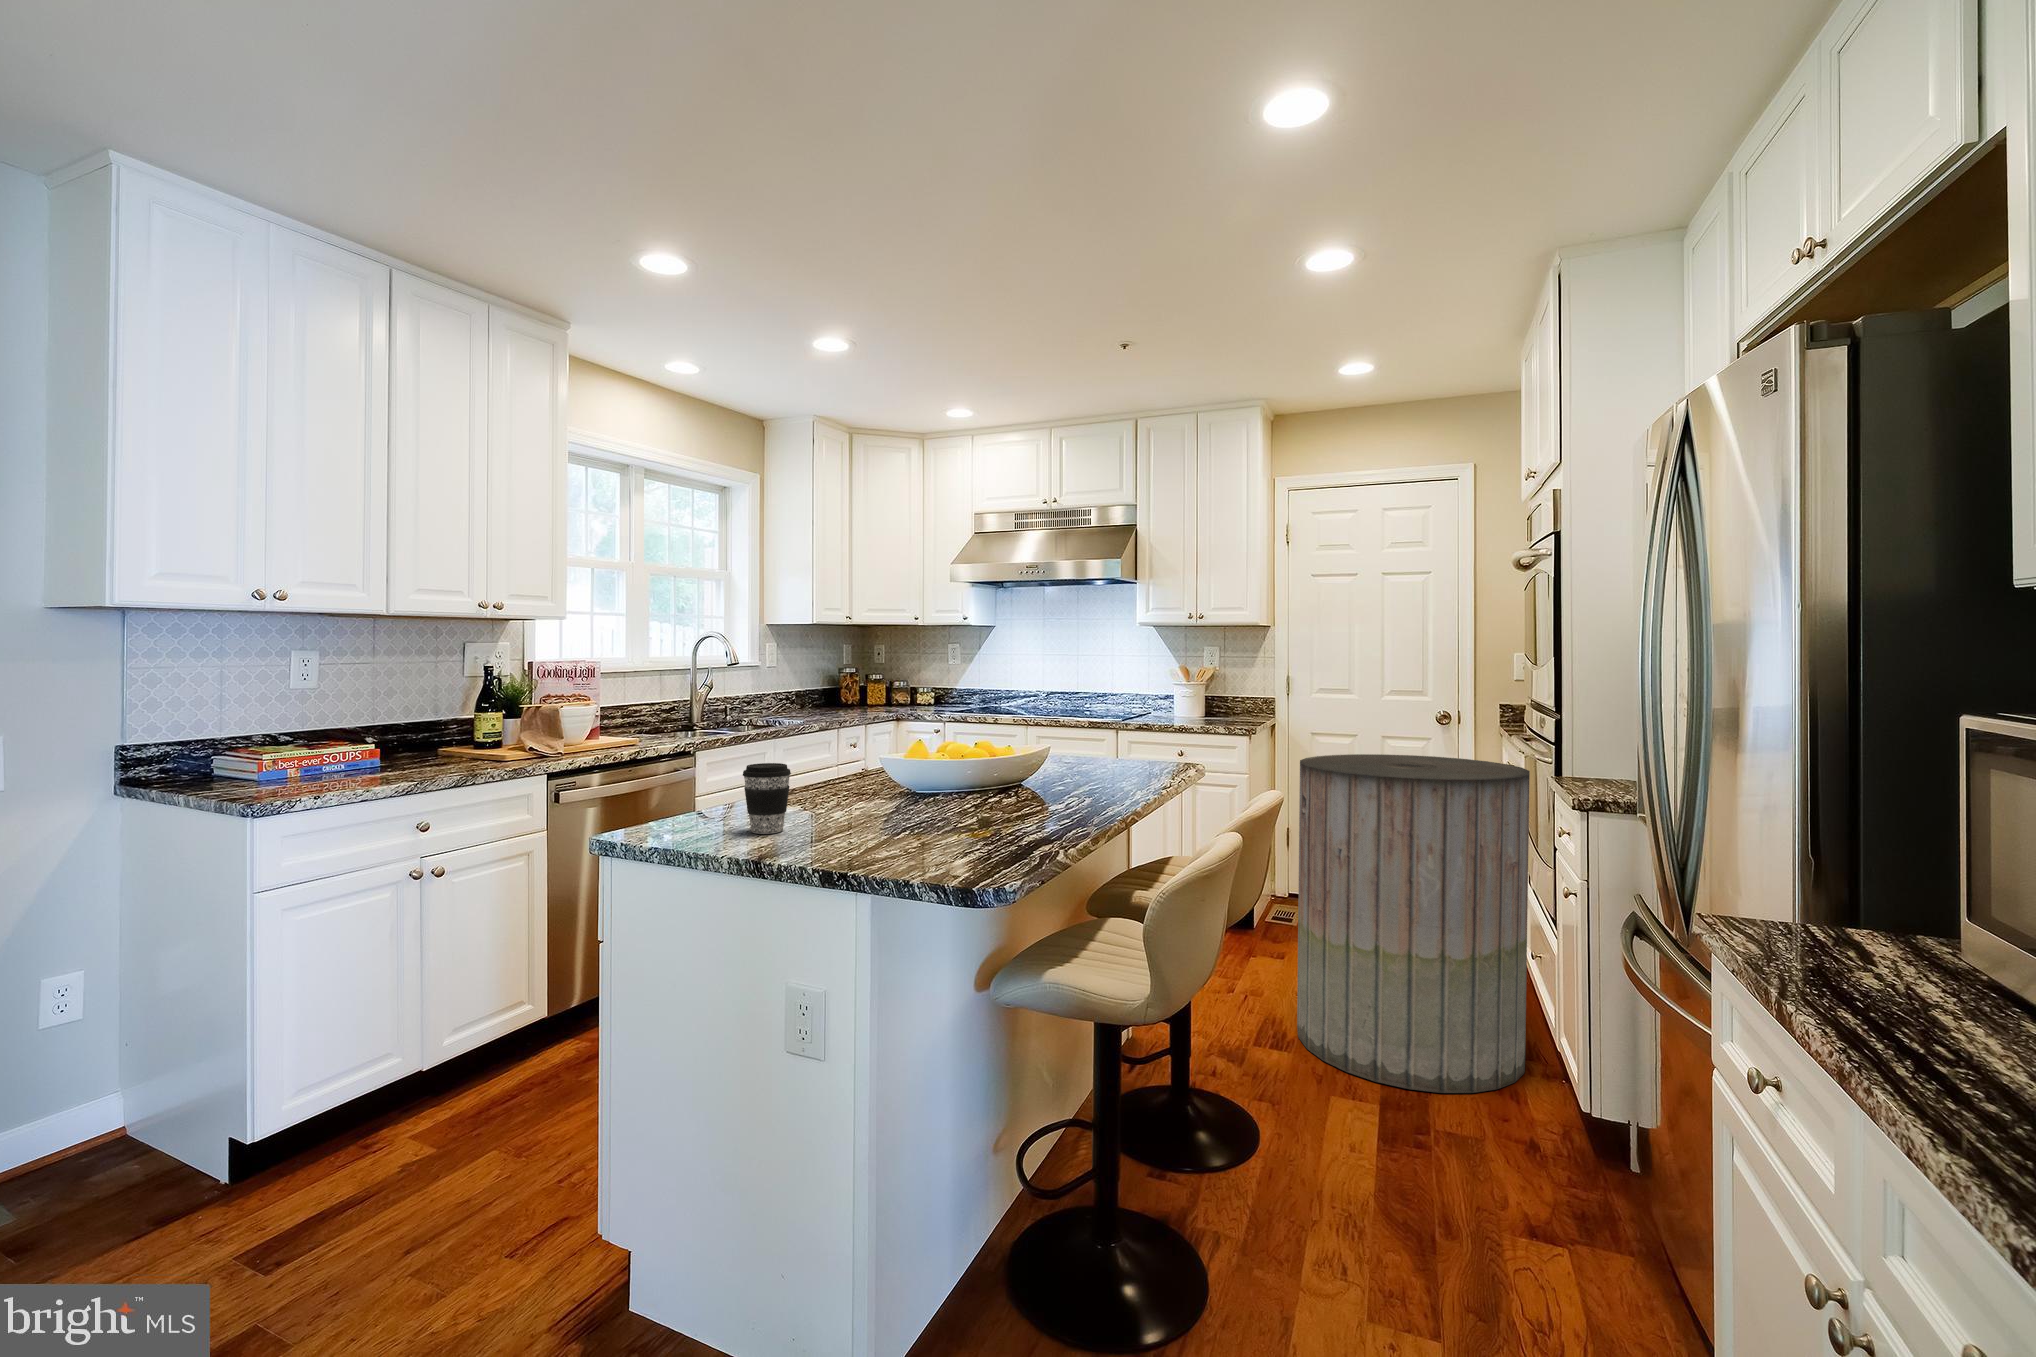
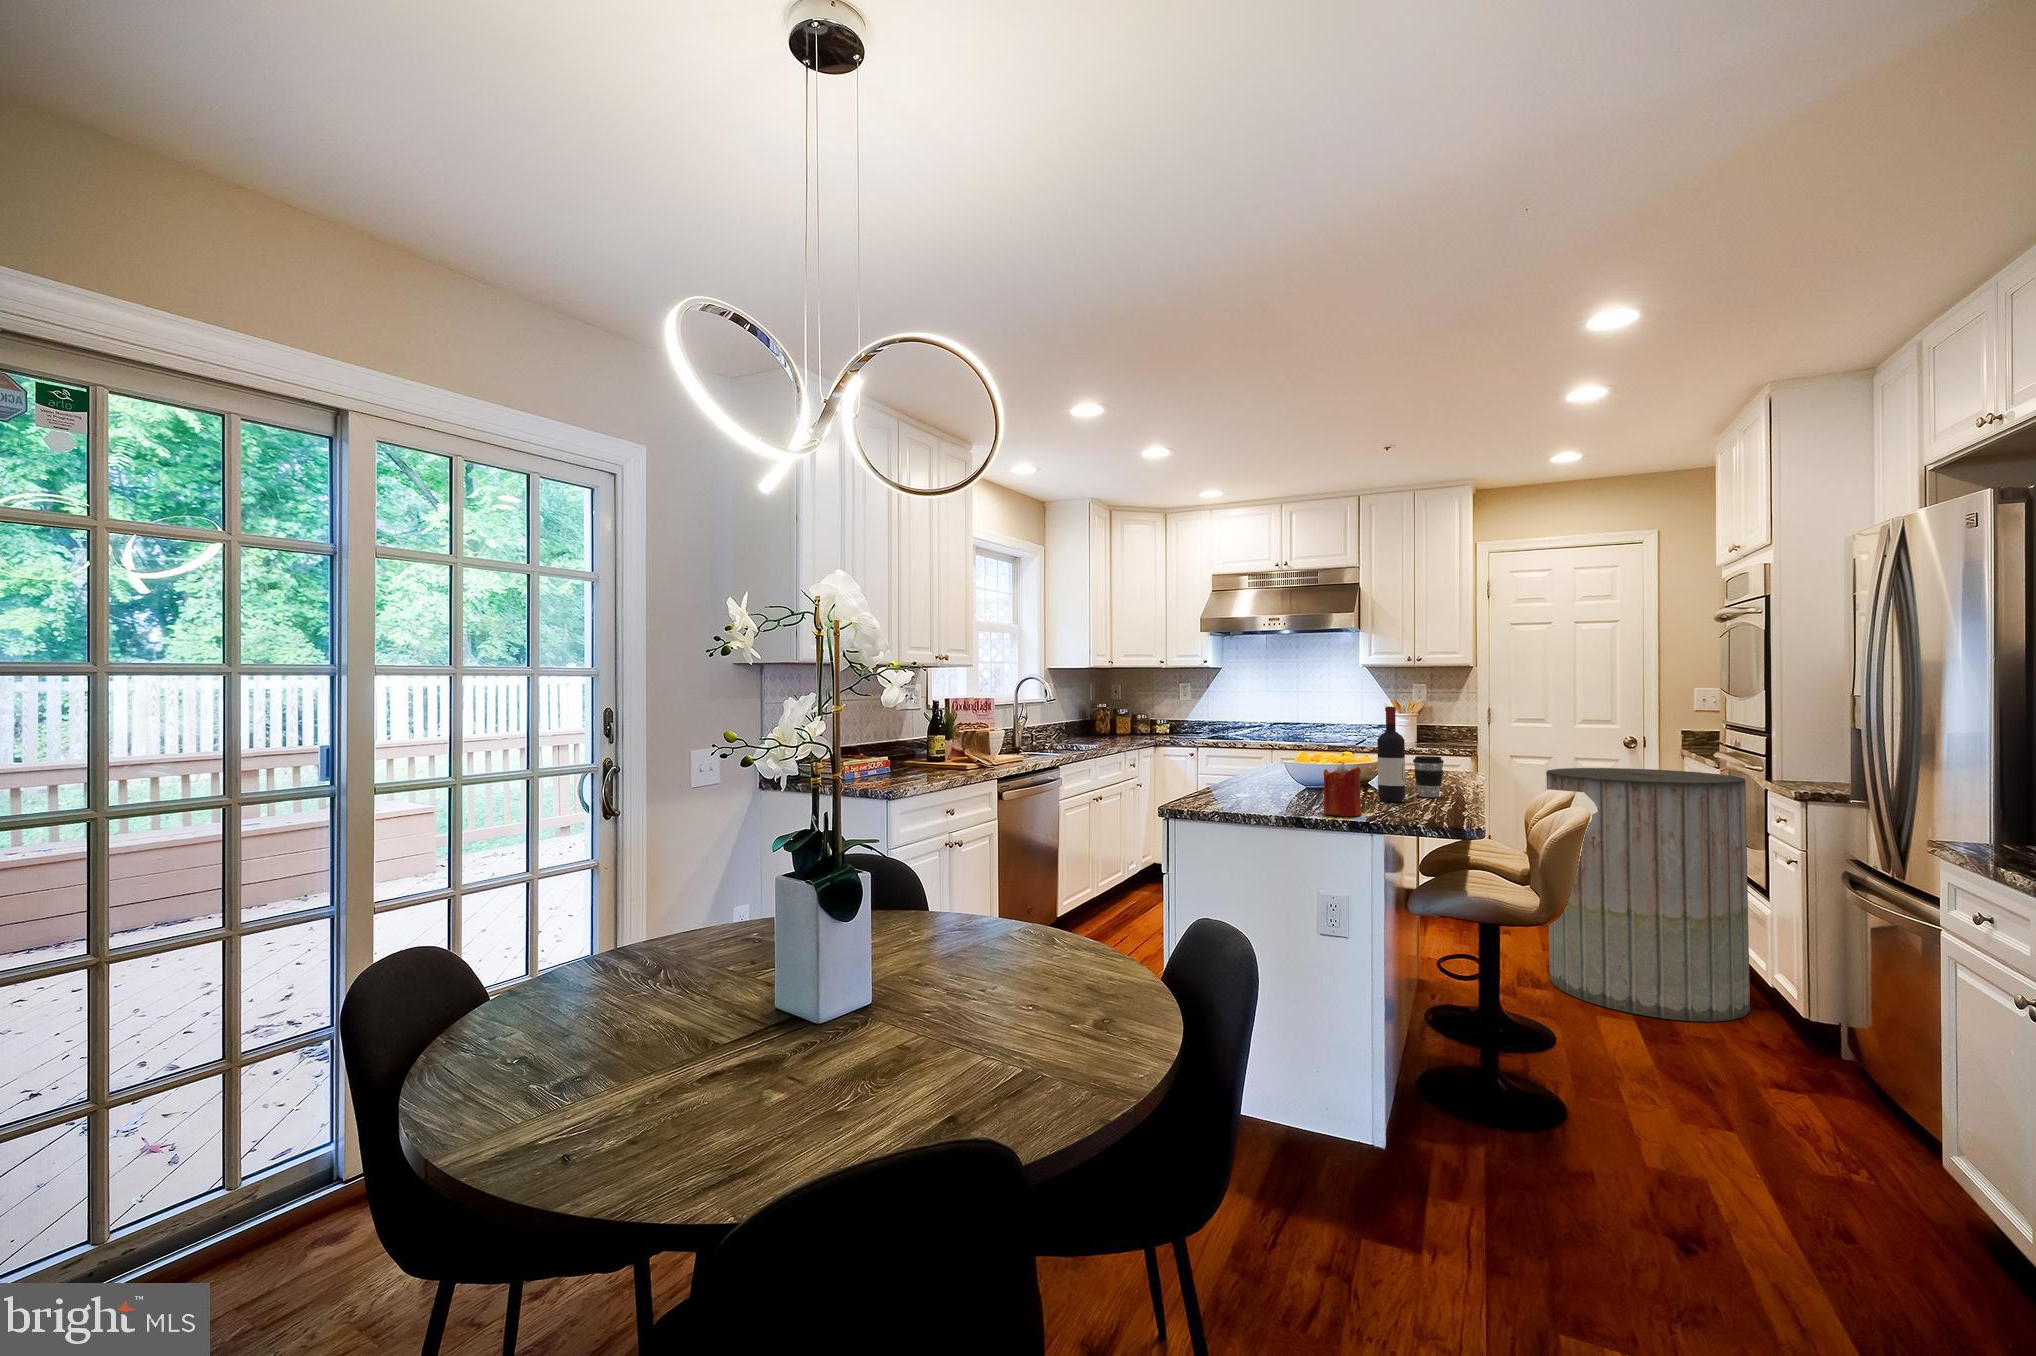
wine bottle: none [968,678,1006,822] -> present [1377,707,1405,802]
coffee cup: present [743,763,791,834] -> present [1413,756,1444,797]
candle: none [820,768,880,857] -> present [1324,762,1361,816]

